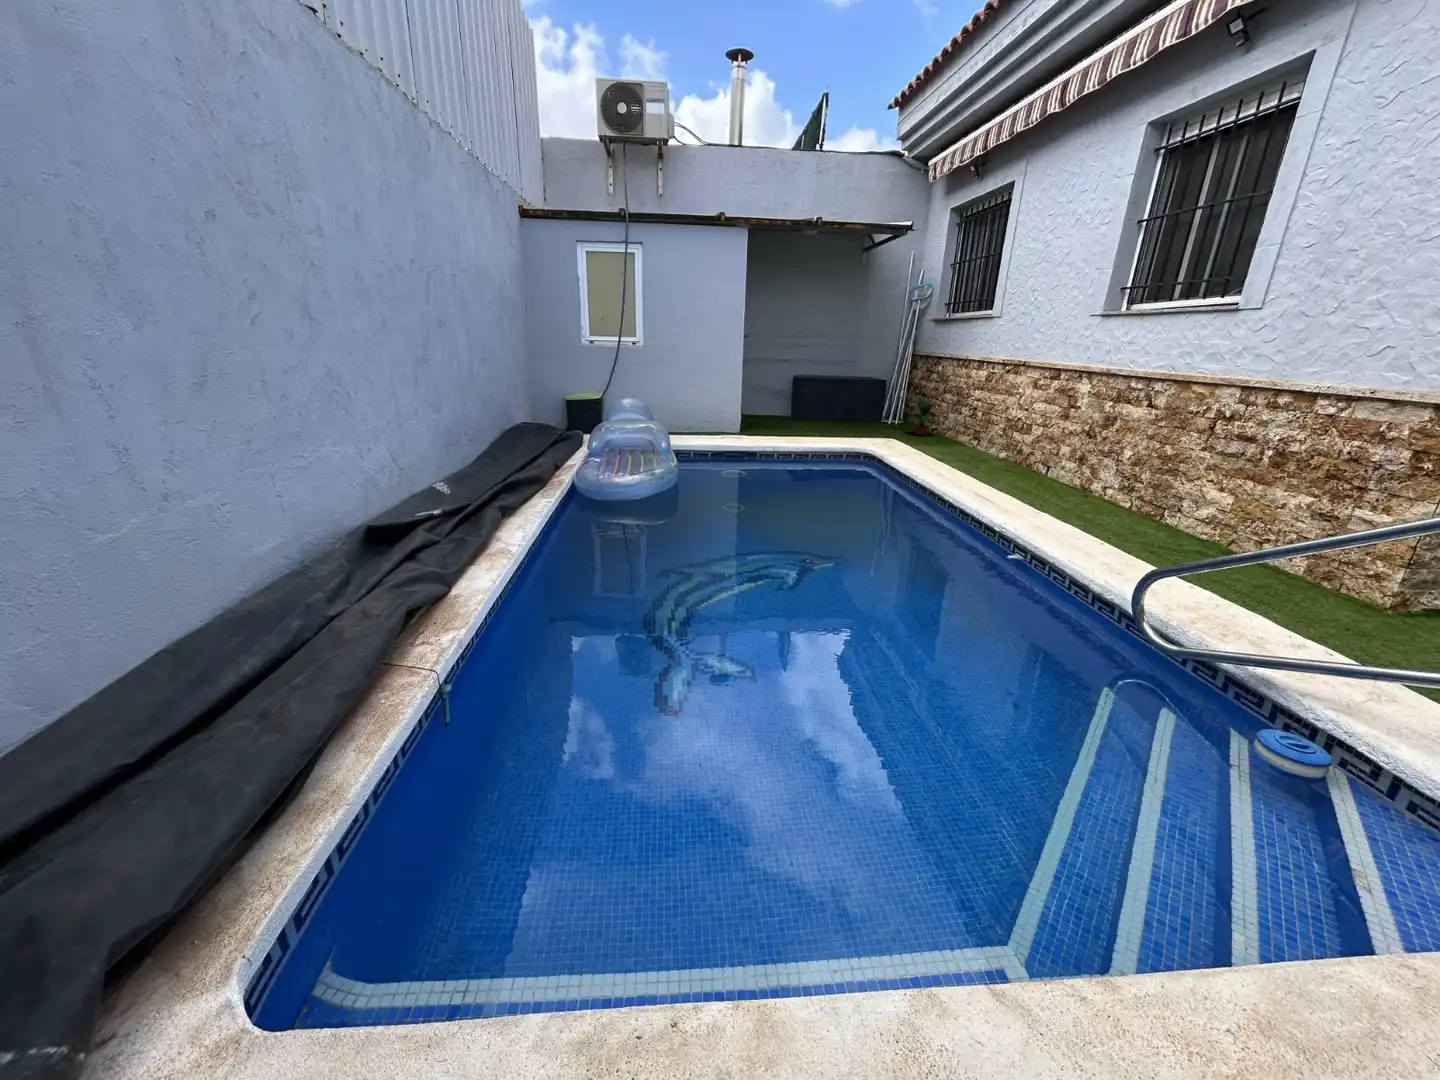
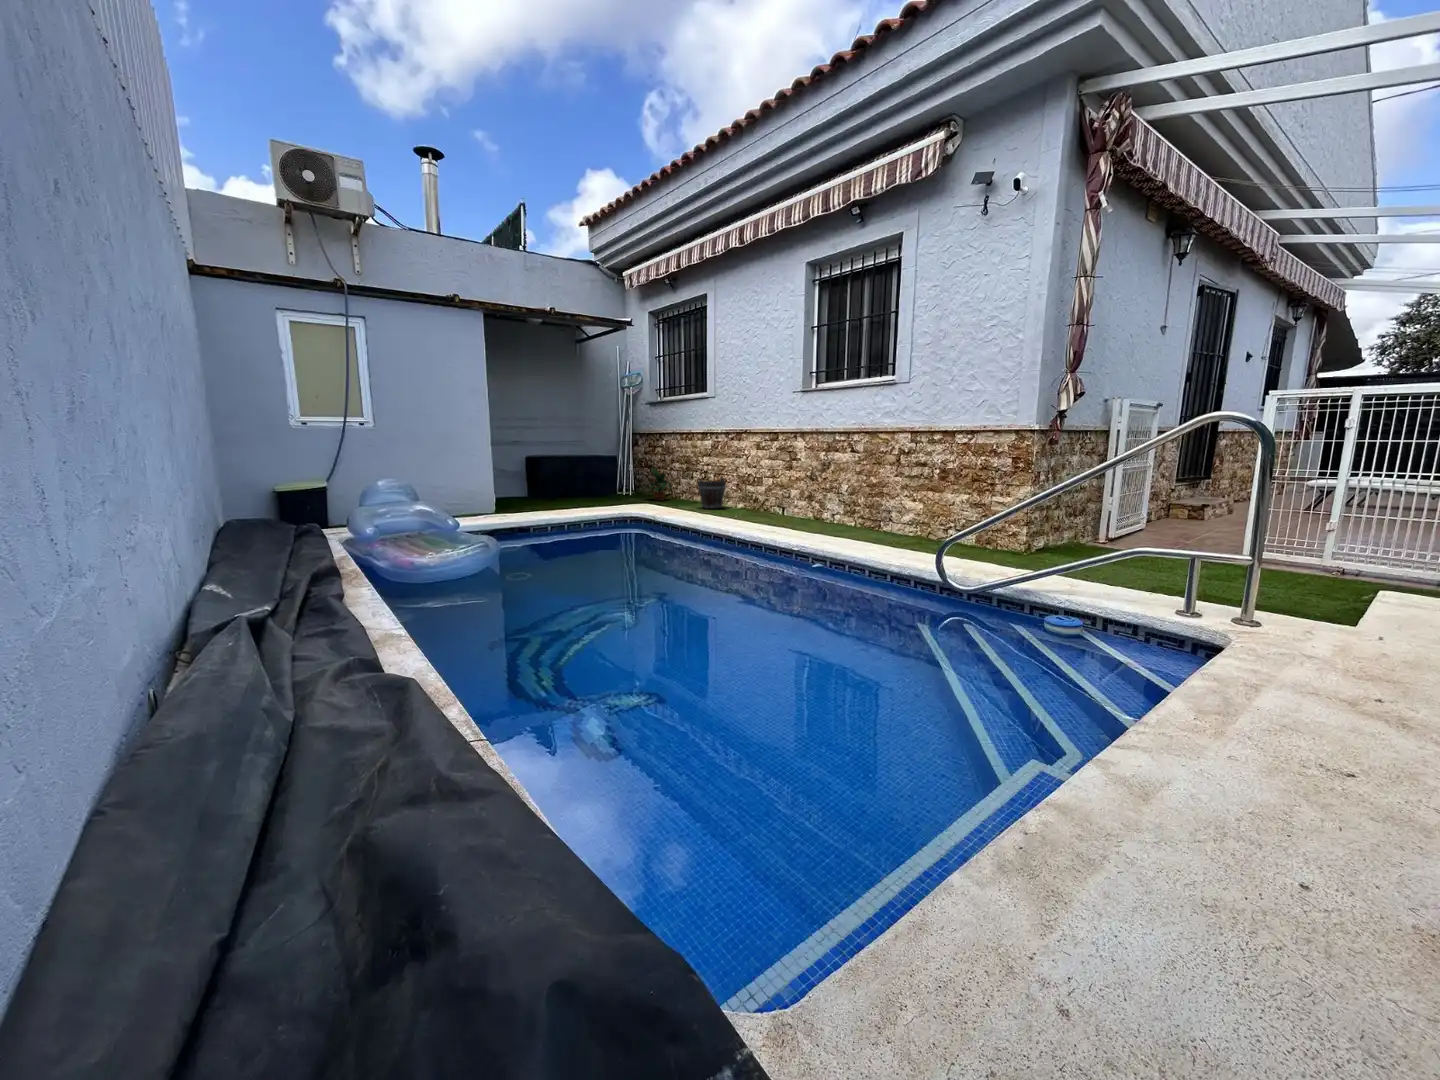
bucket: none [955,418,991,455] -> present [698,478,726,509]

